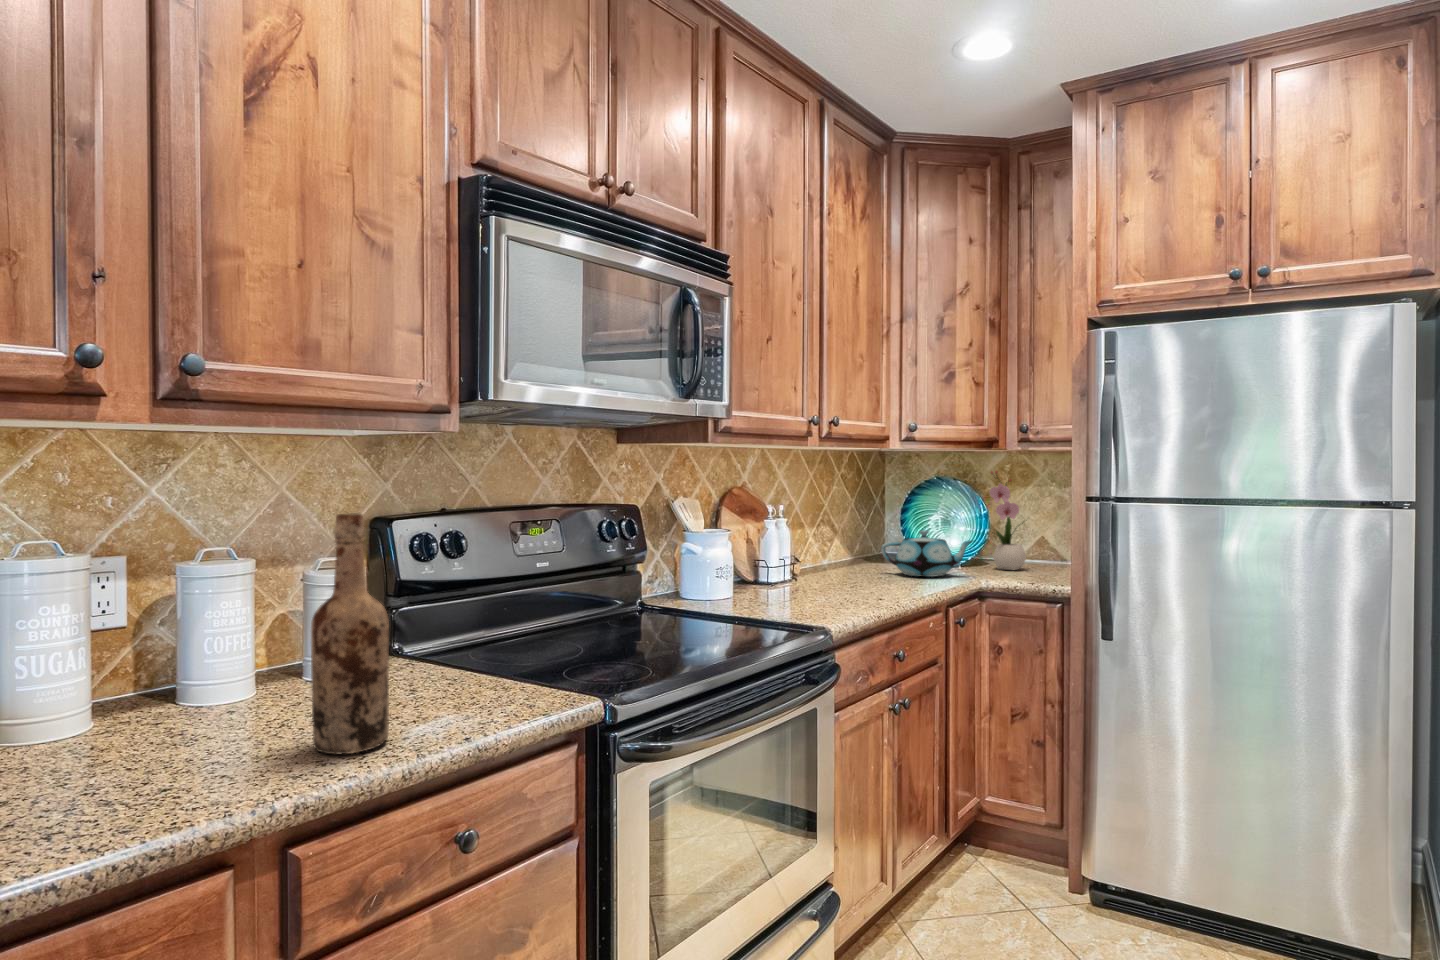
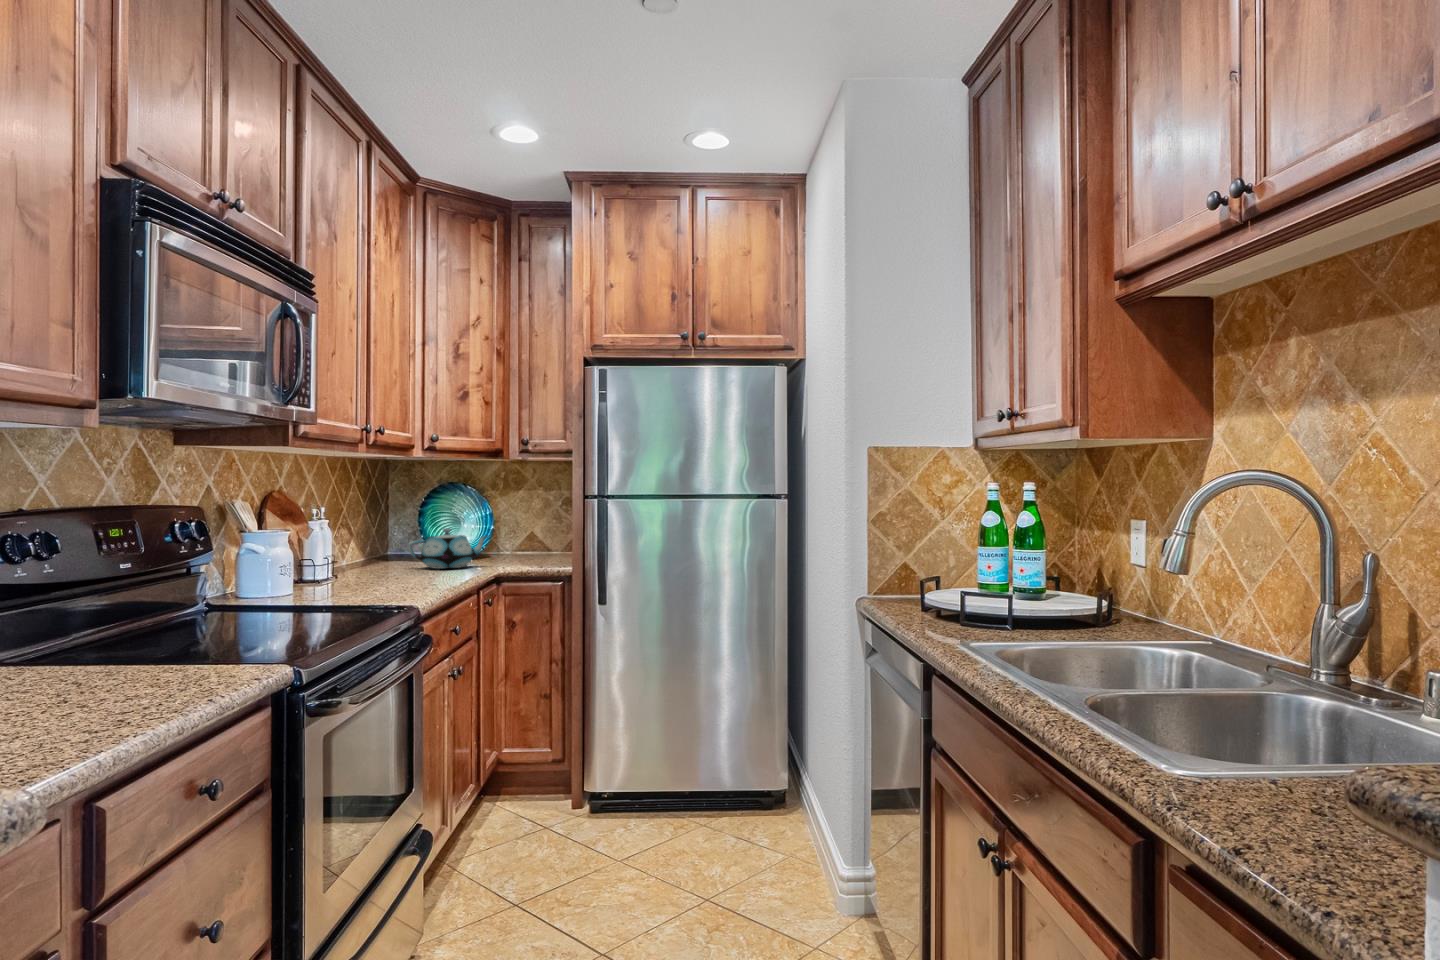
flower arrangement: present [990,471,1026,570] -> none [497,476,527,560]
wine bottle: present [311,514,389,754] -> none [51,502,135,730]

